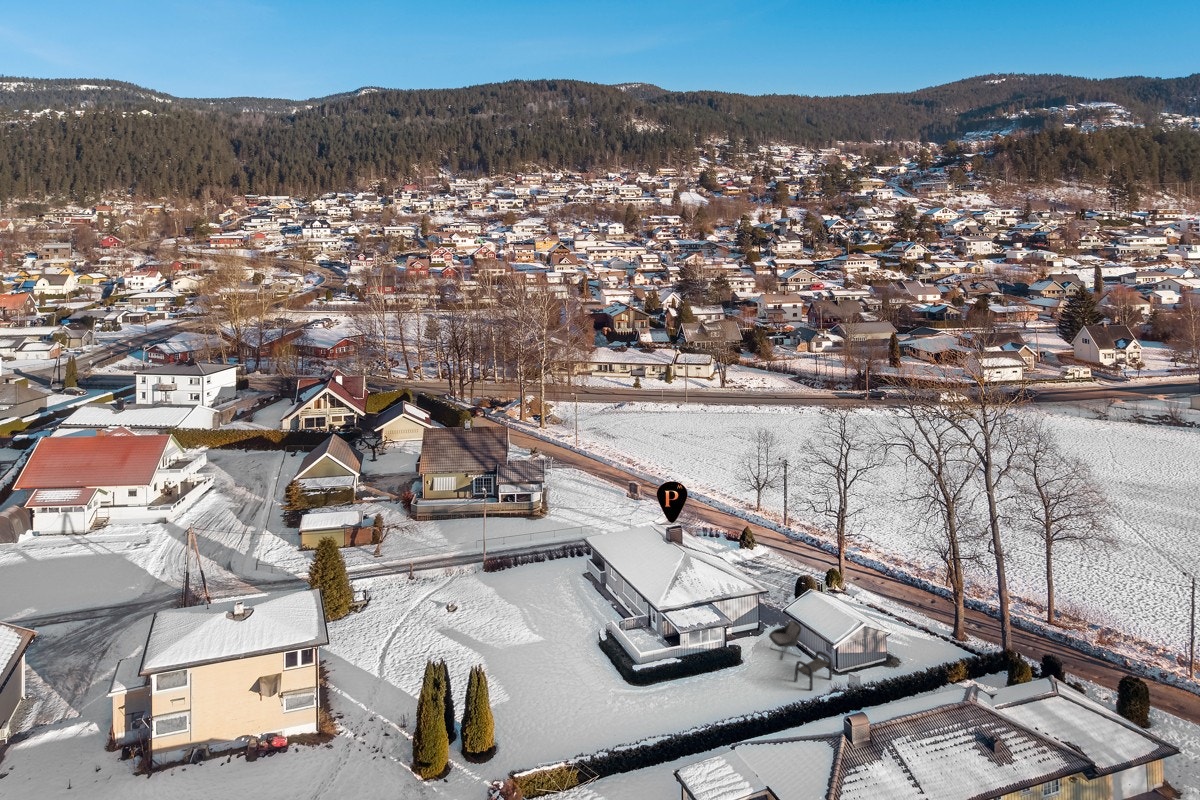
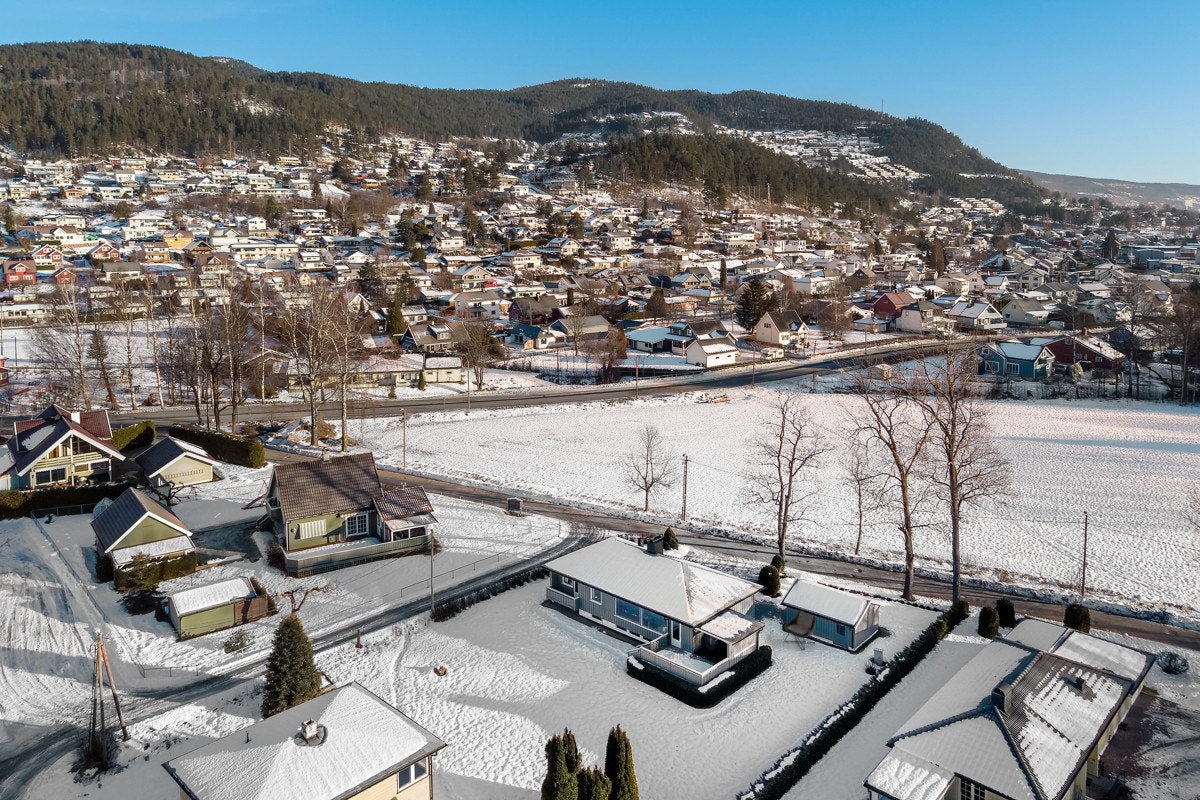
bench: present [794,651,832,690] -> none [832,633,859,672]

